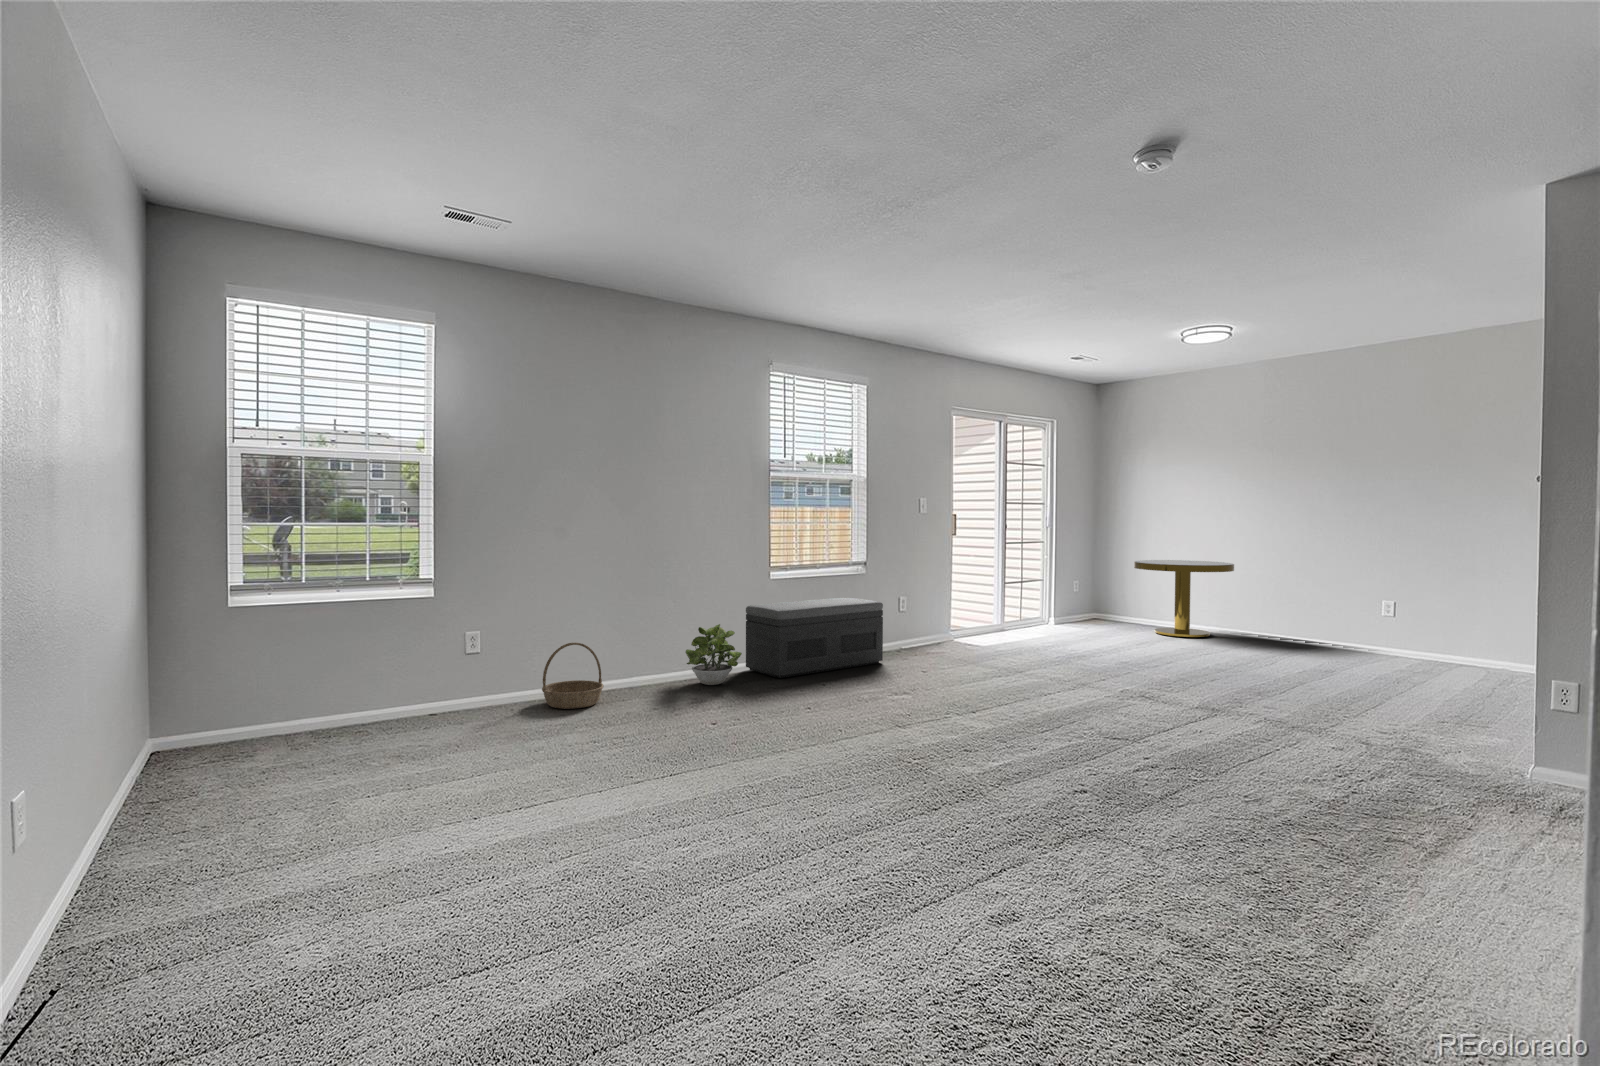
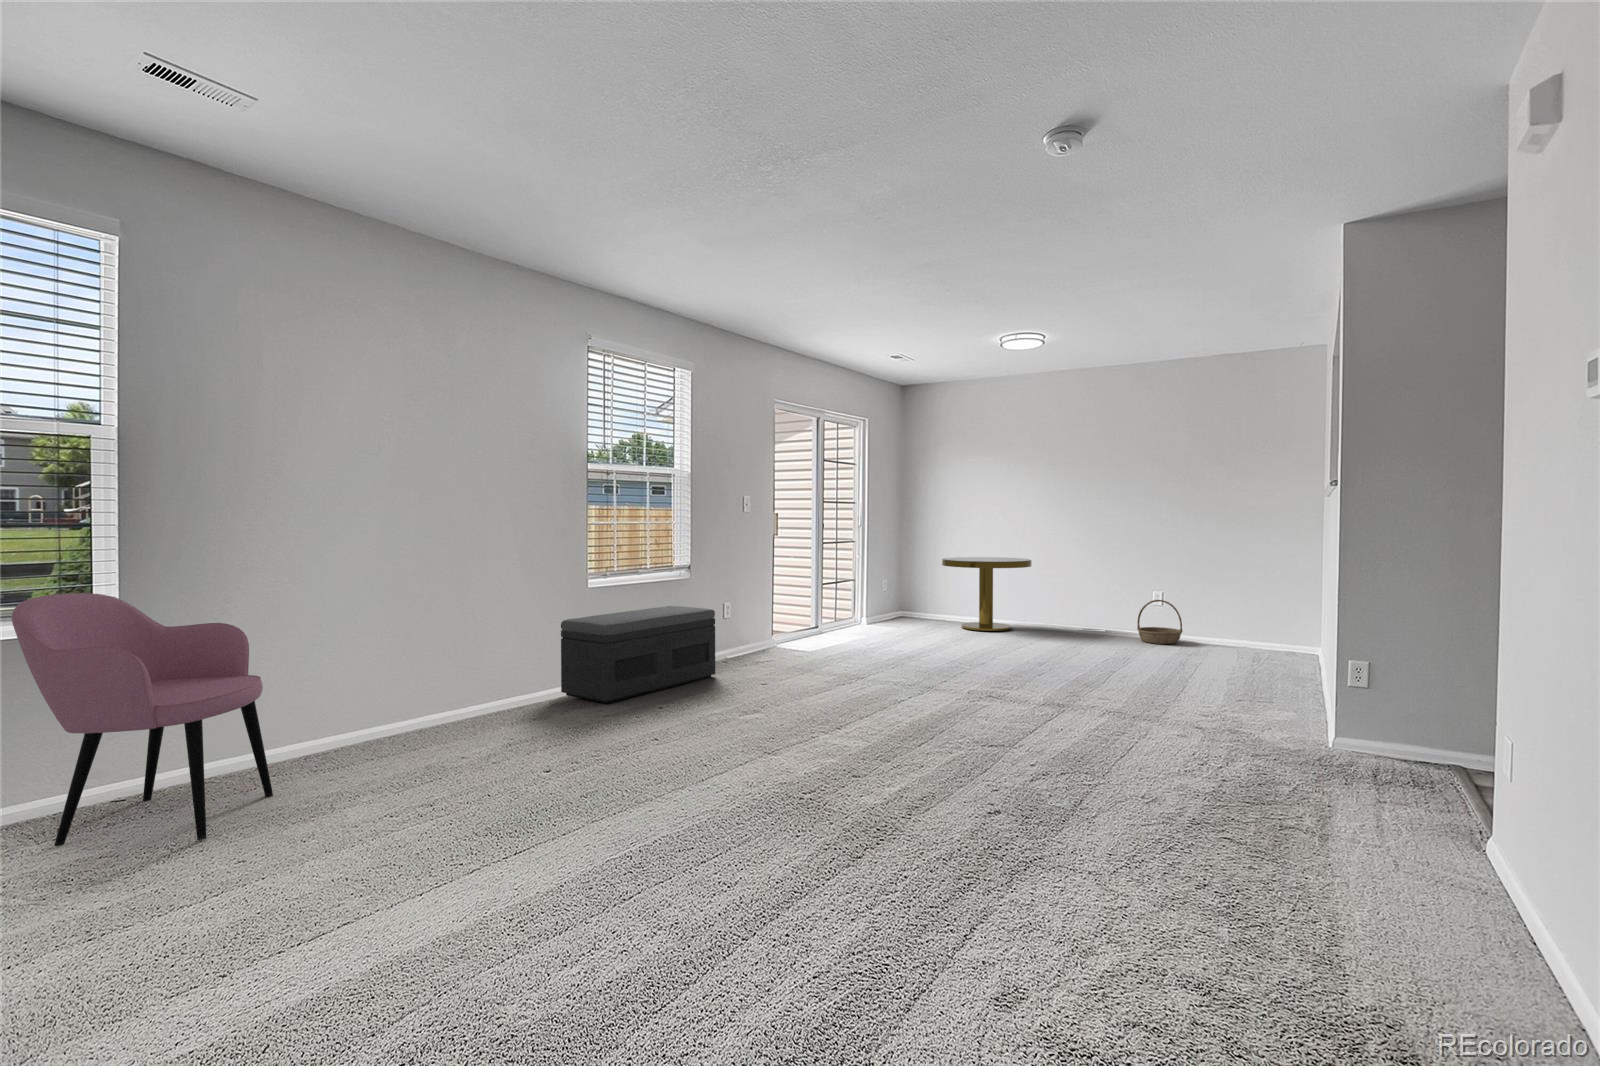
armchair: none [368,570,522,746] -> present [12,593,273,846]
potted plant: present [686,624,742,685] -> none [490,644,563,718]
basket: present [542,643,604,709] -> present [1137,600,1182,644]

